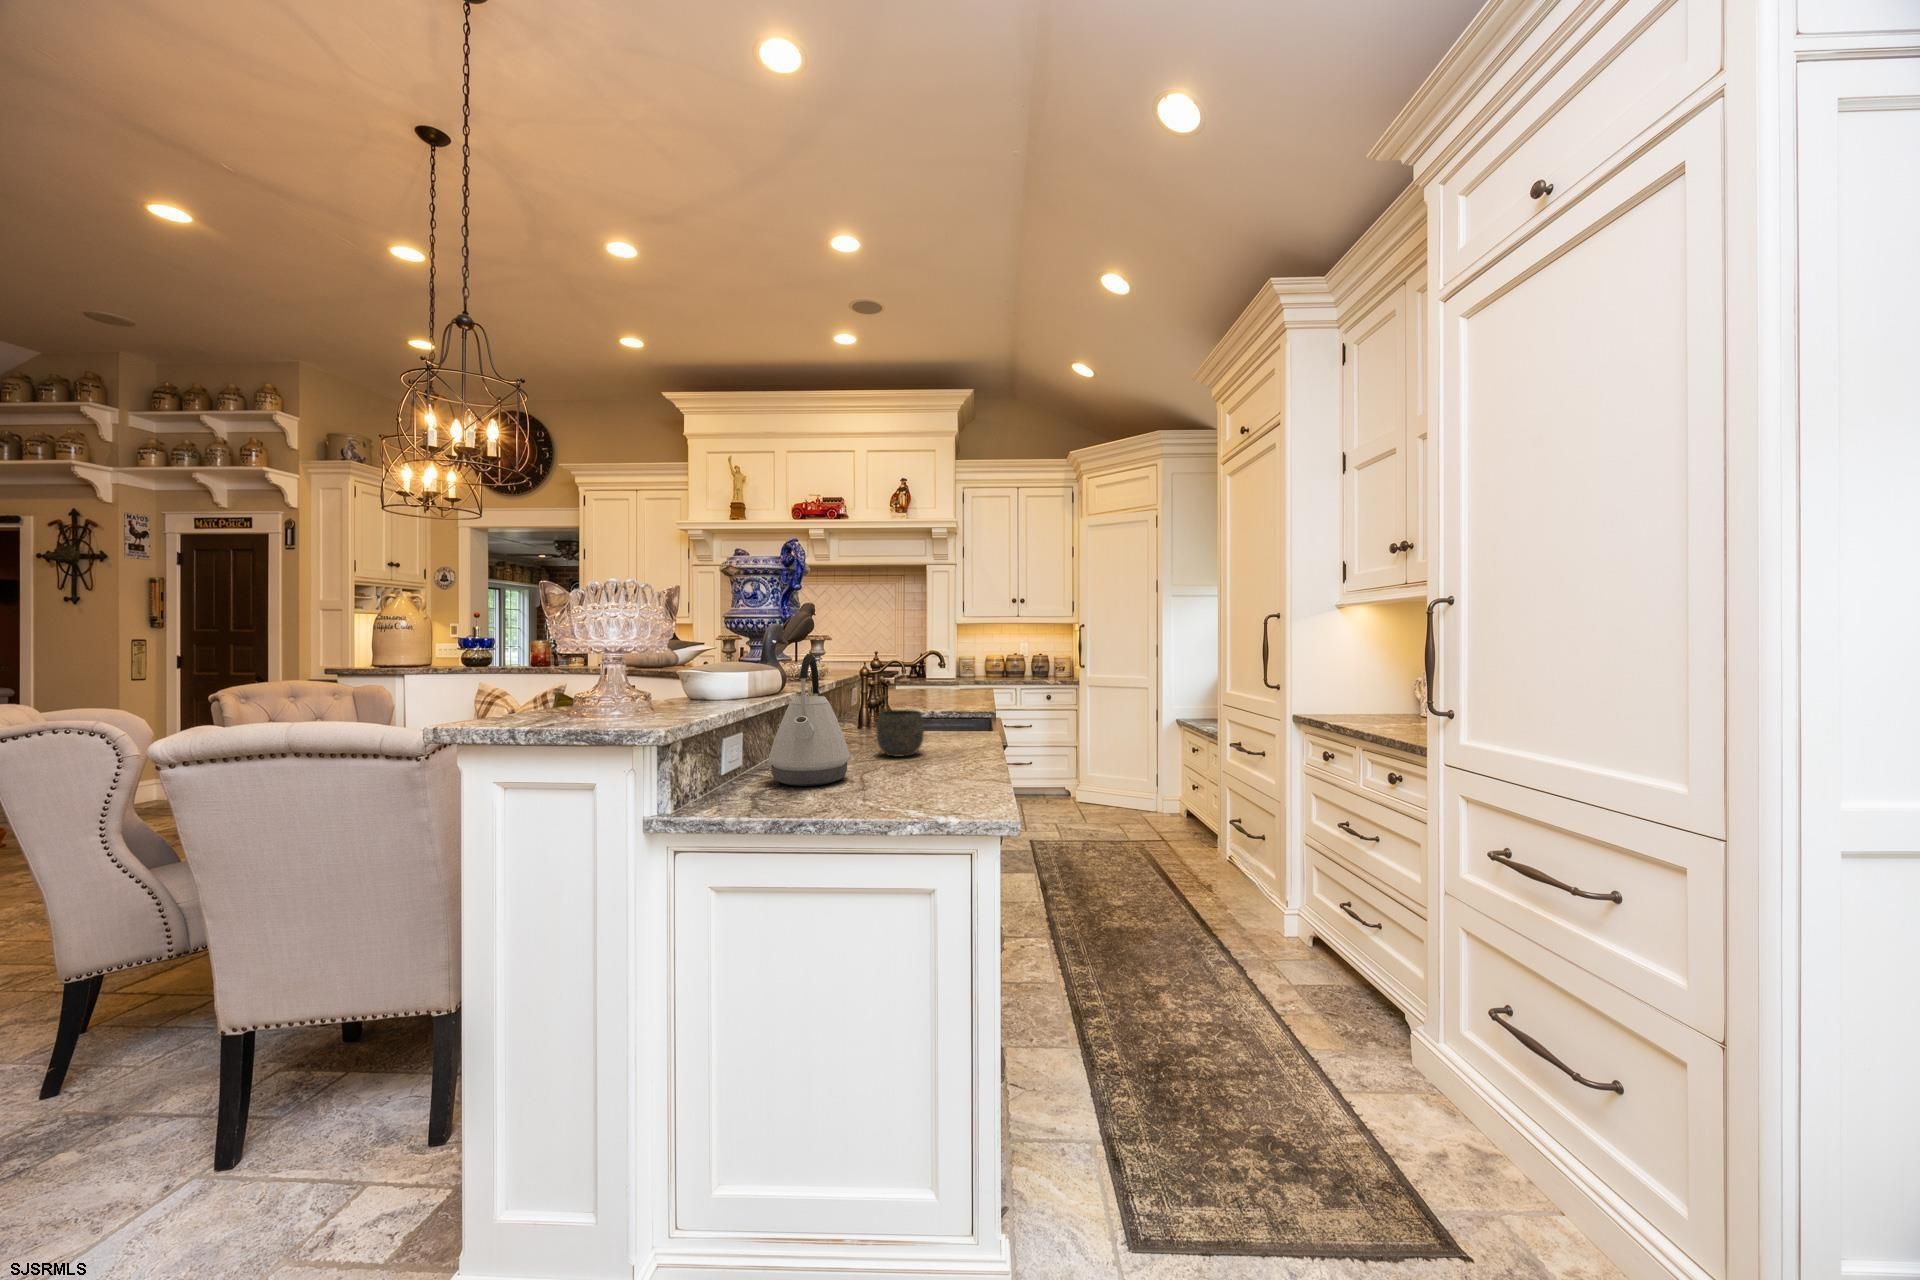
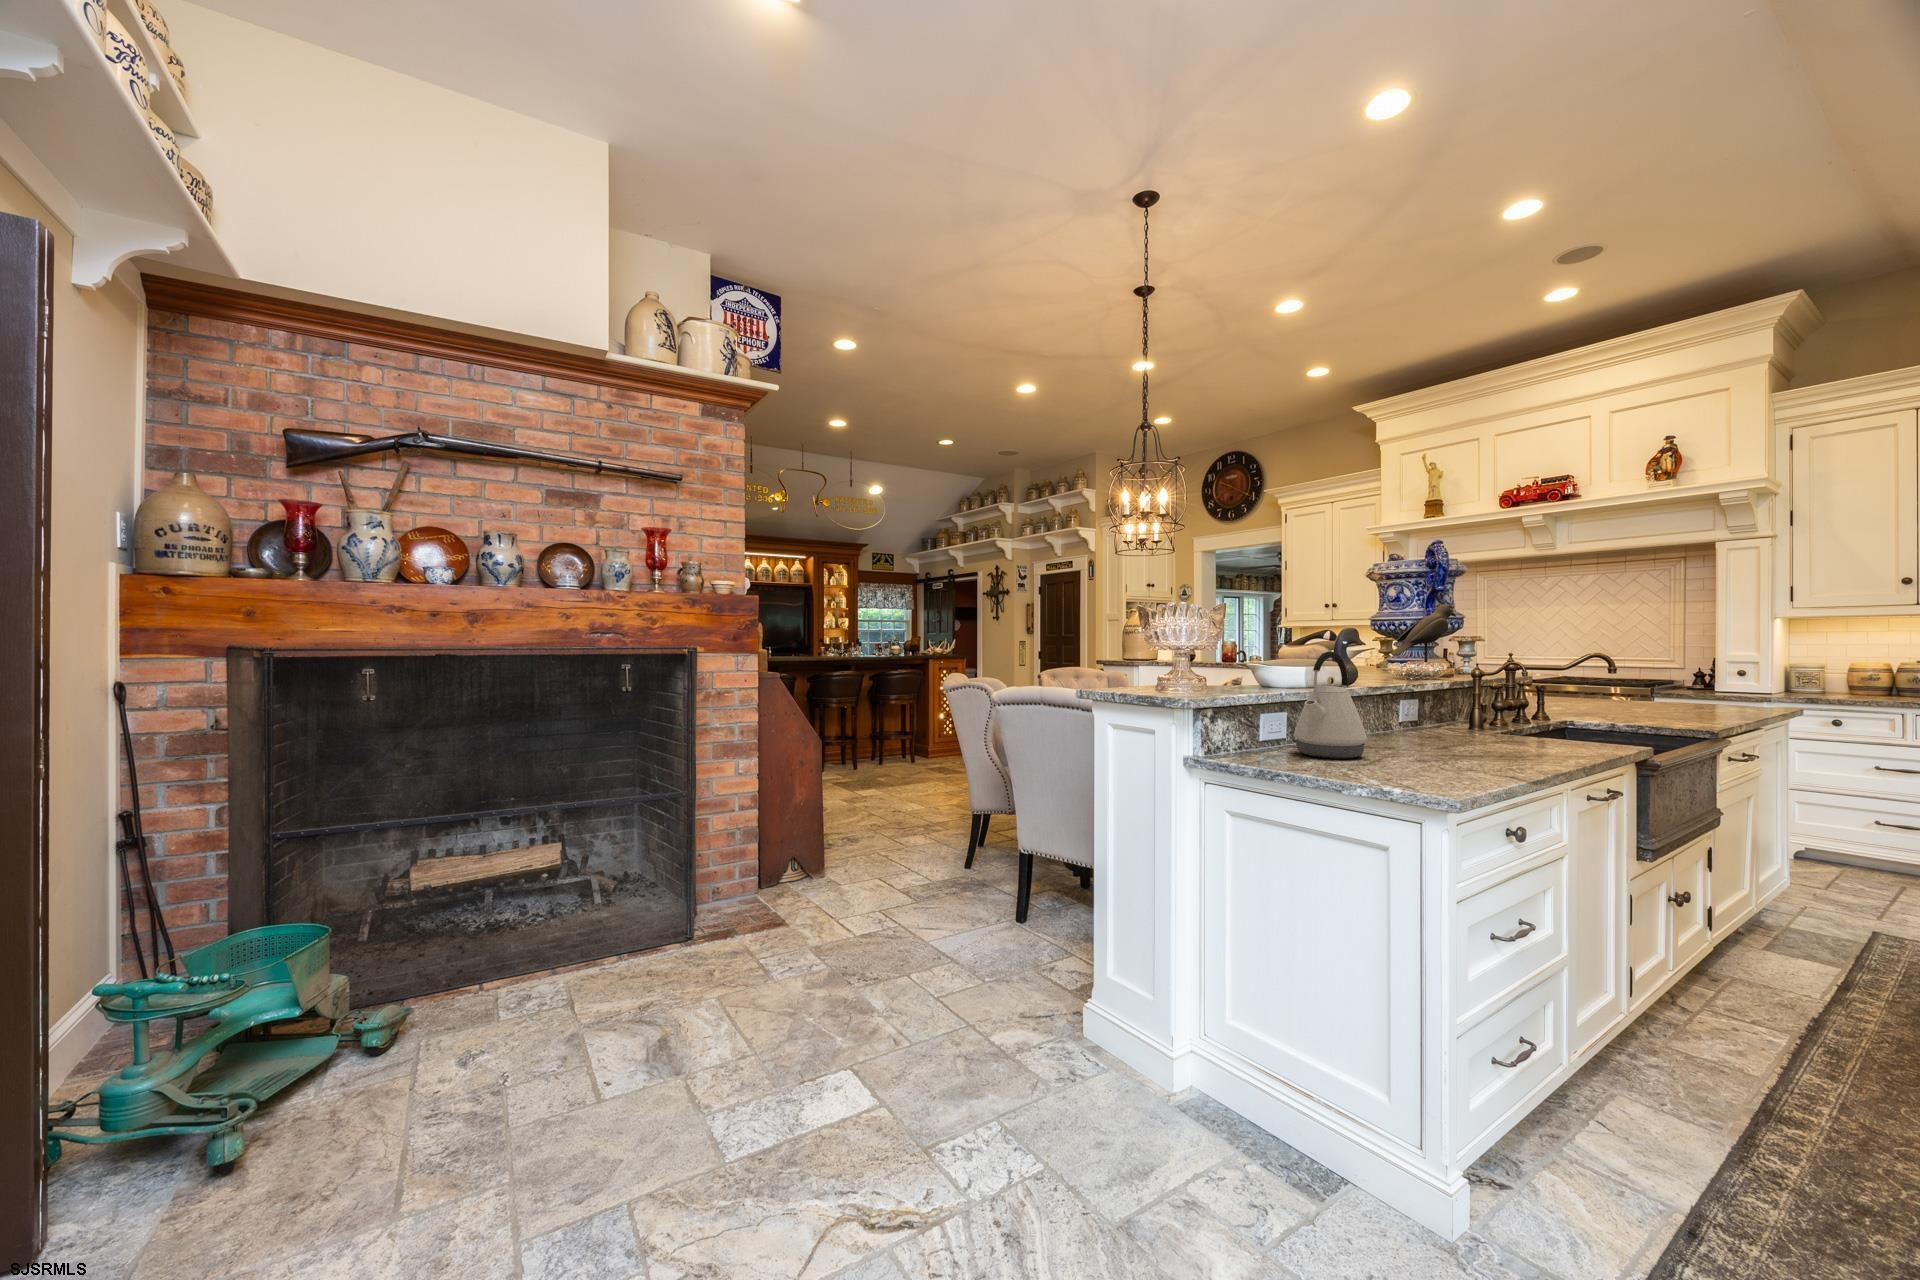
mug: present [877,710,924,757] -> none [1425,709,1487,754]

